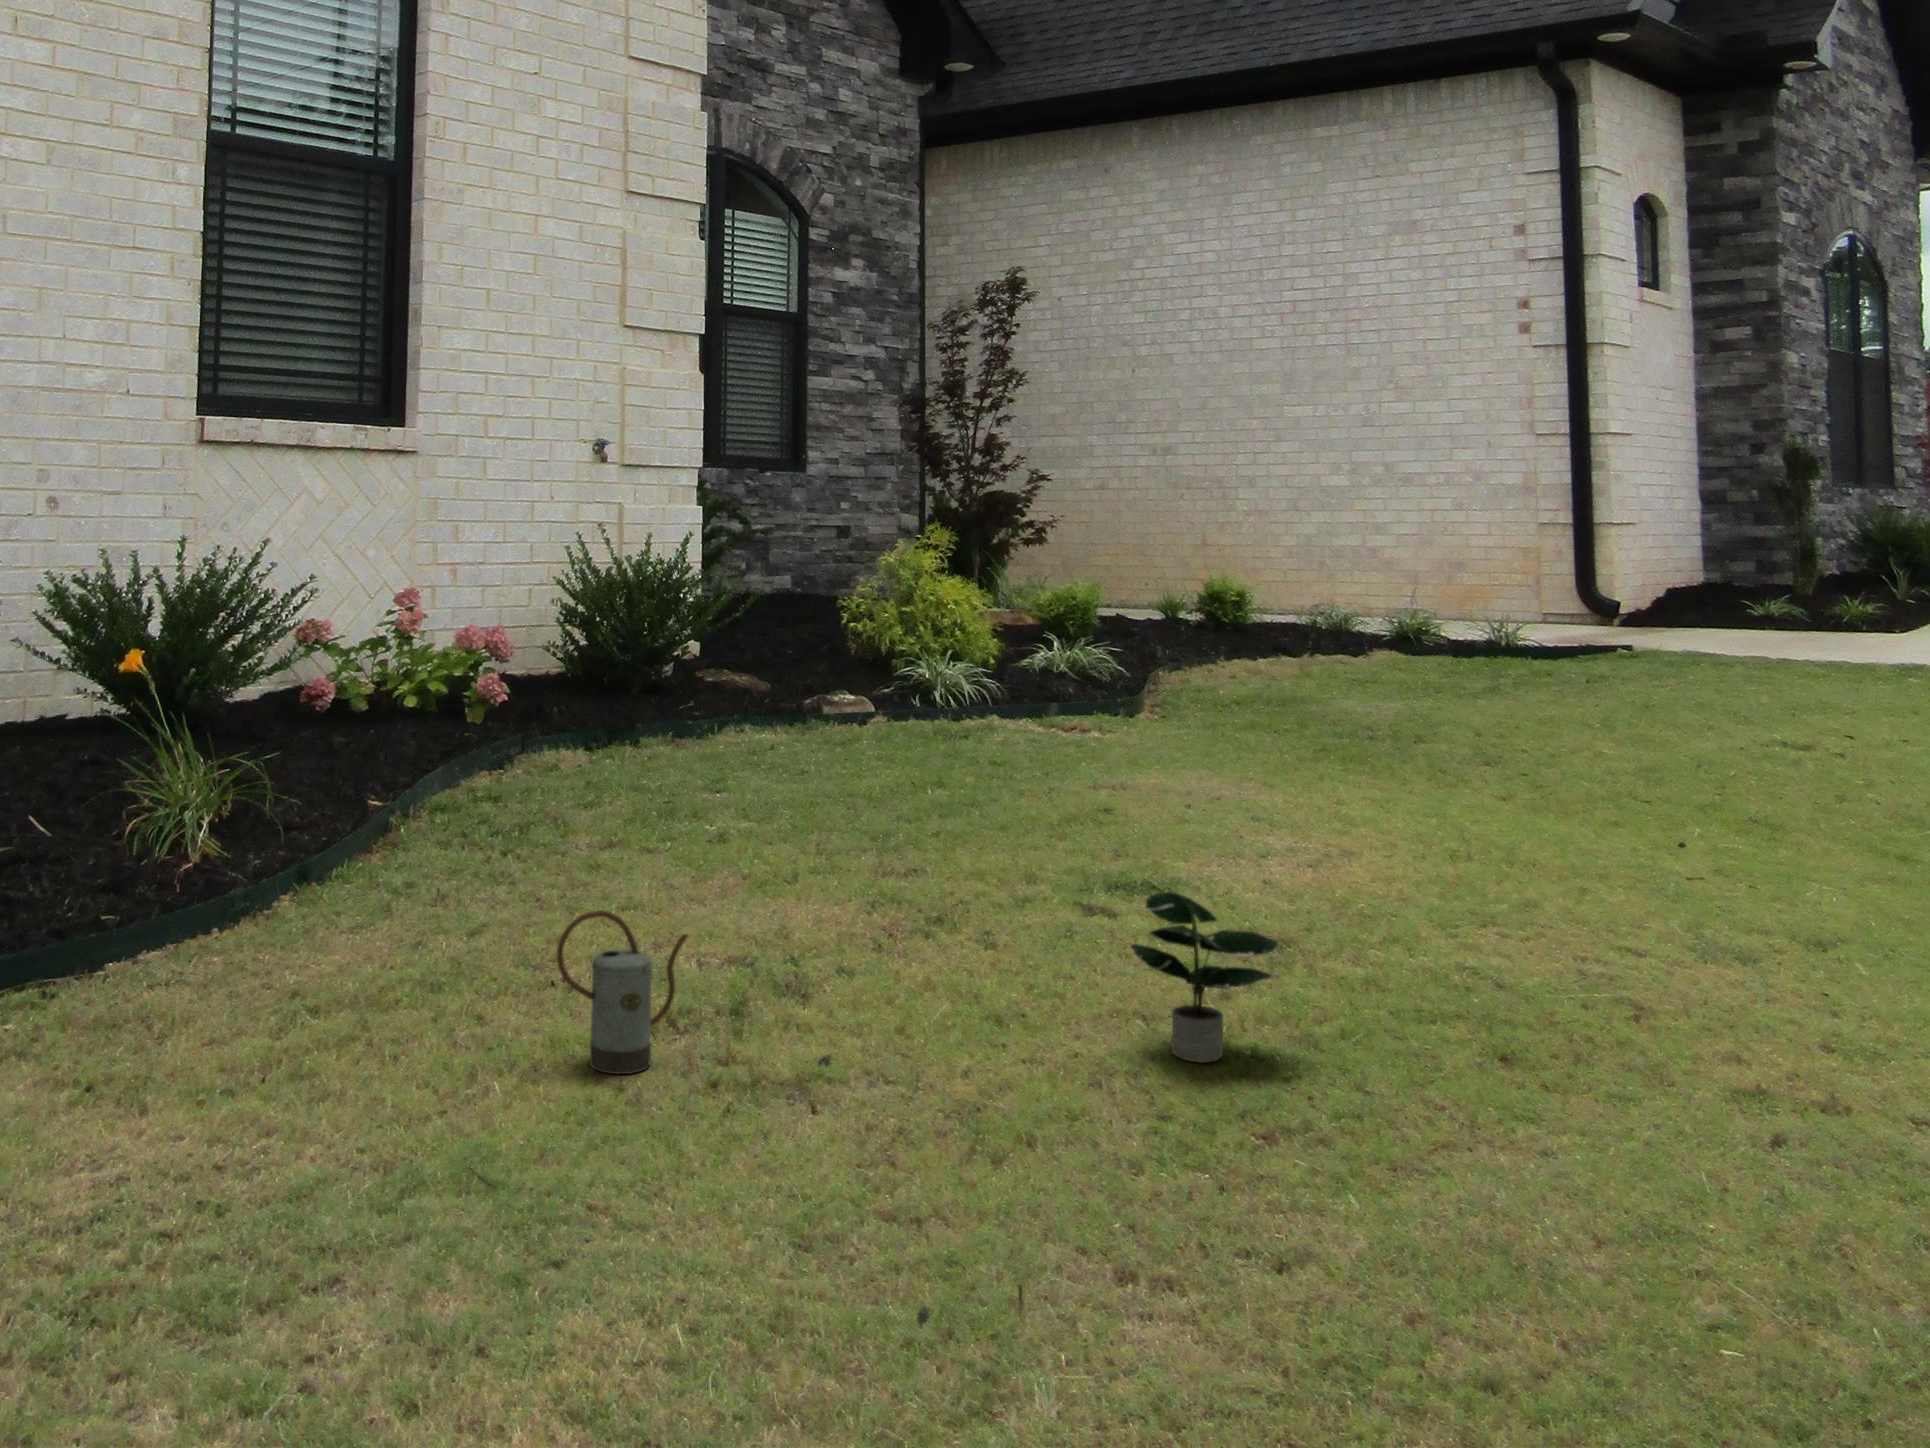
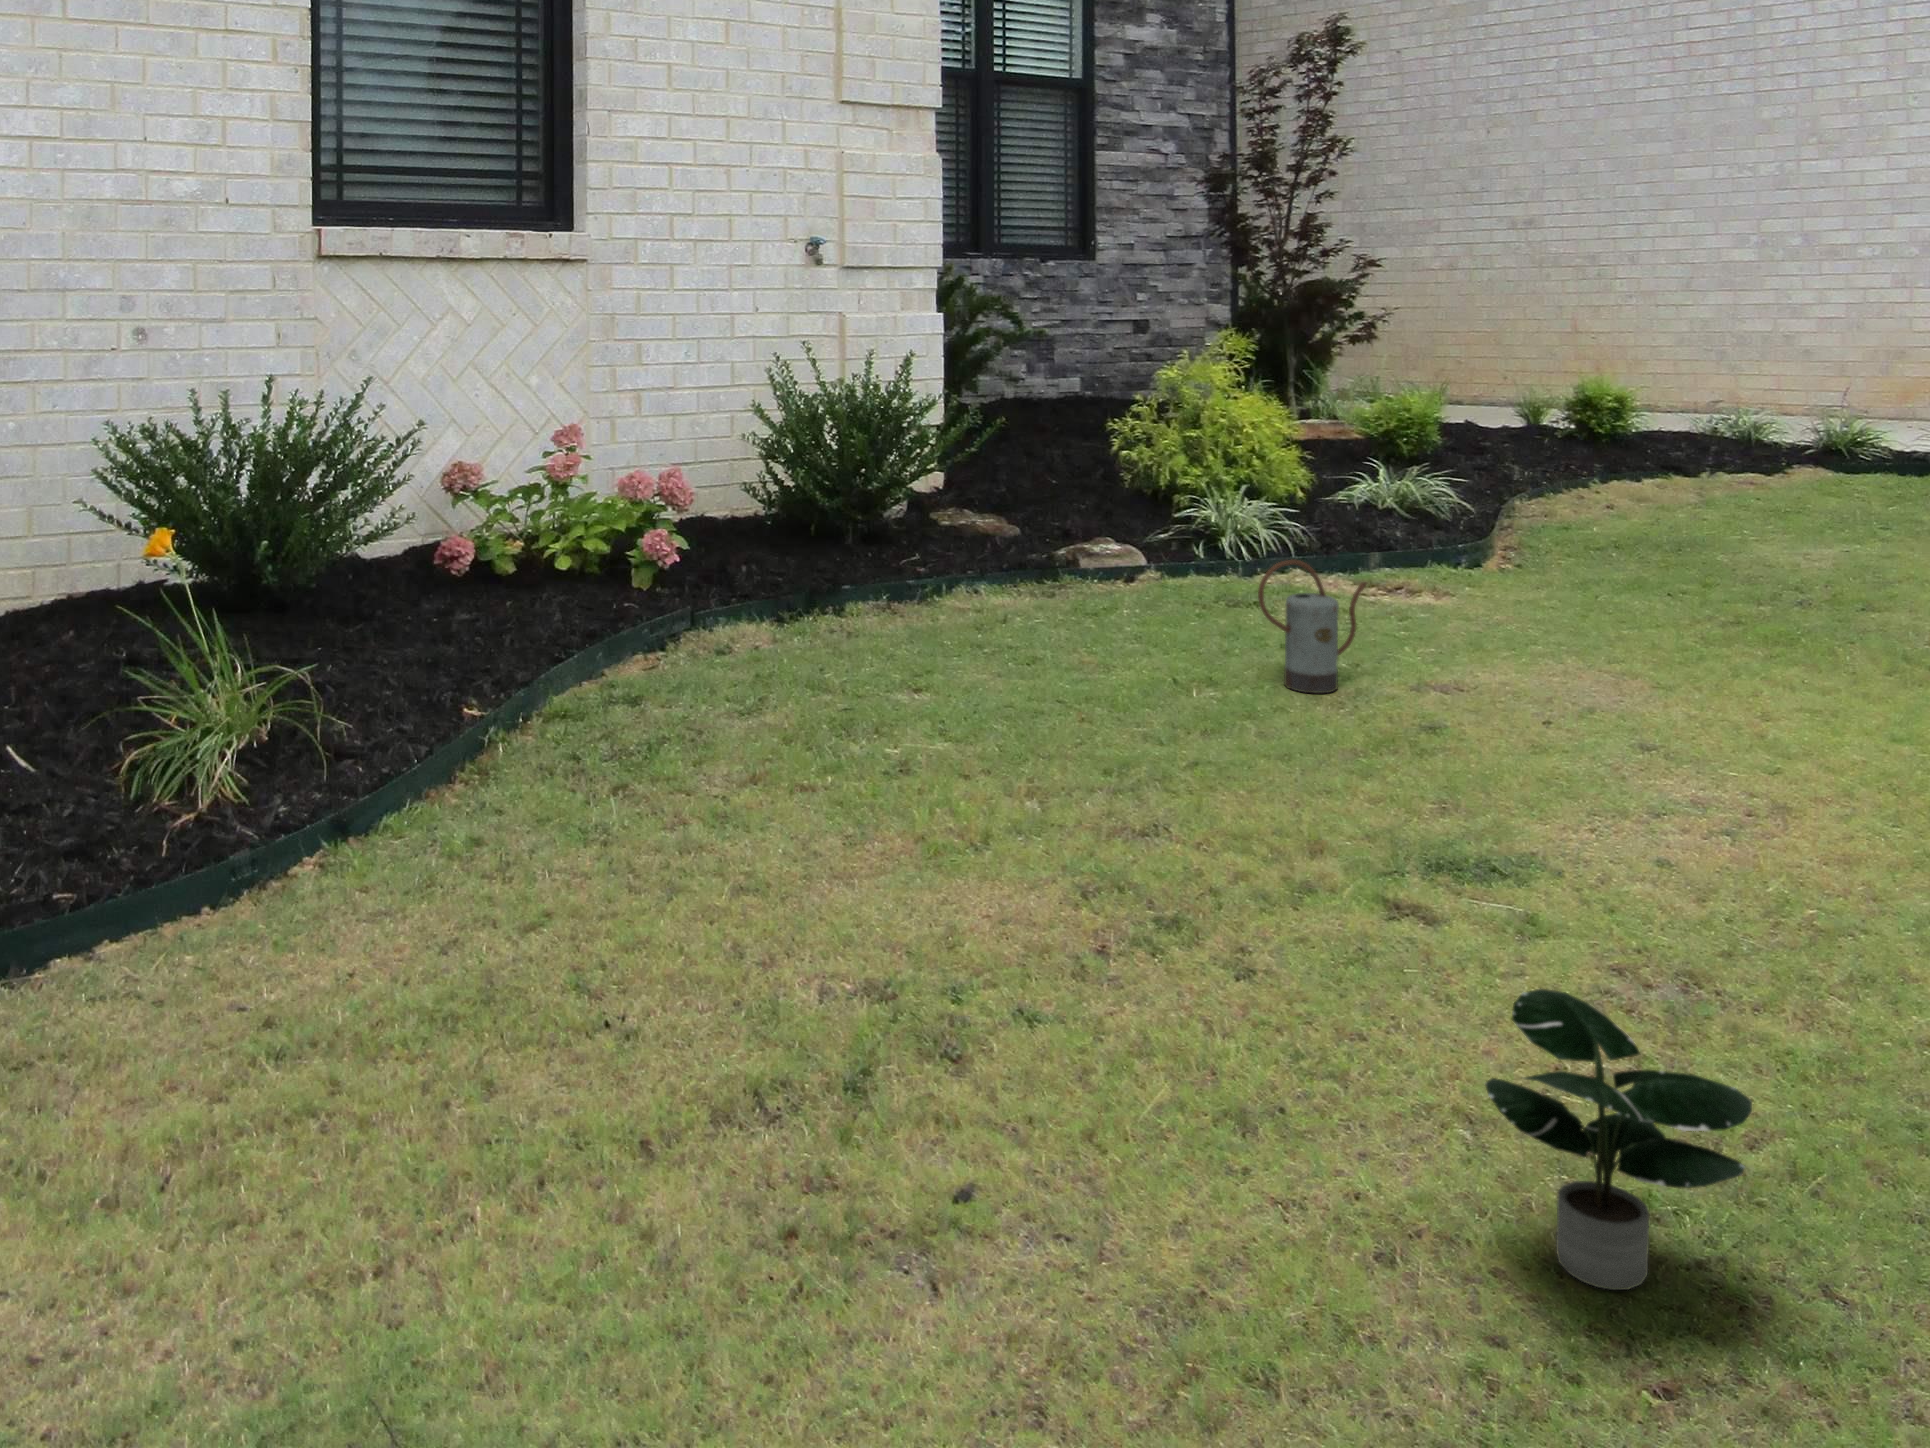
watering can: present [557,910,688,1074] -> present [1258,559,1367,693]

